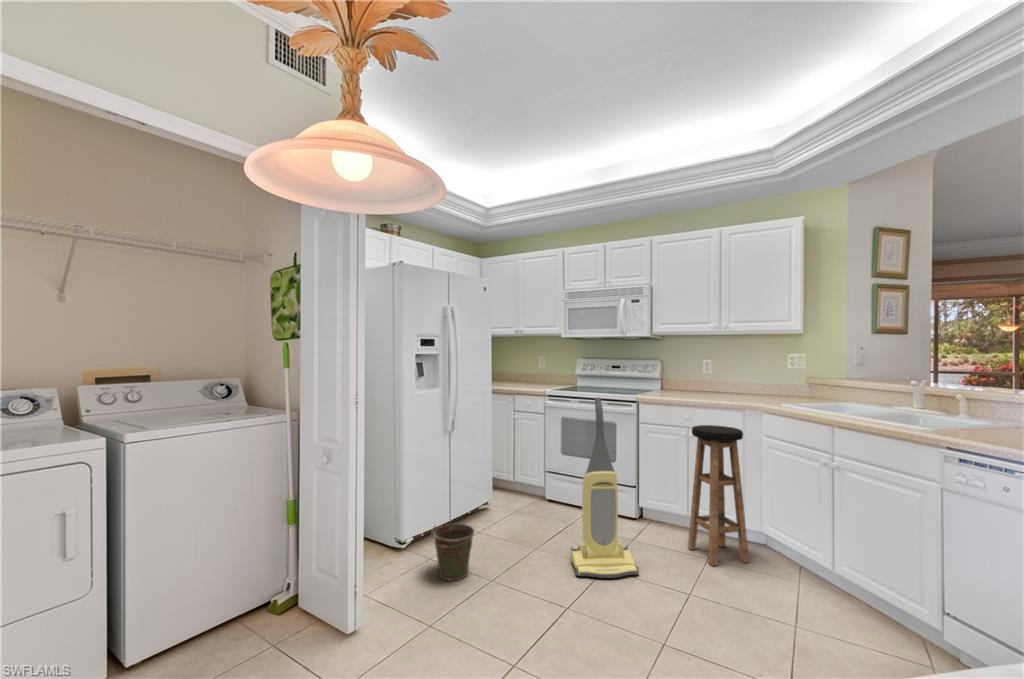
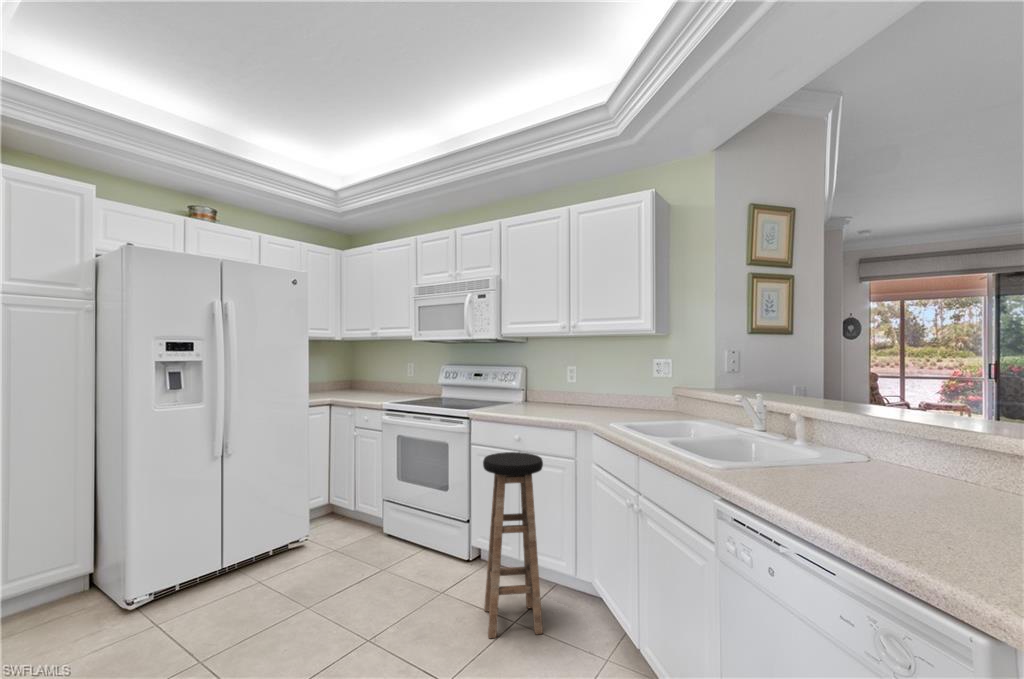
vacuum cleaner: present [571,398,639,578] -> none [298,417,390,654]
bucket: present [431,524,474,581] -> none [115,573,186,650]

